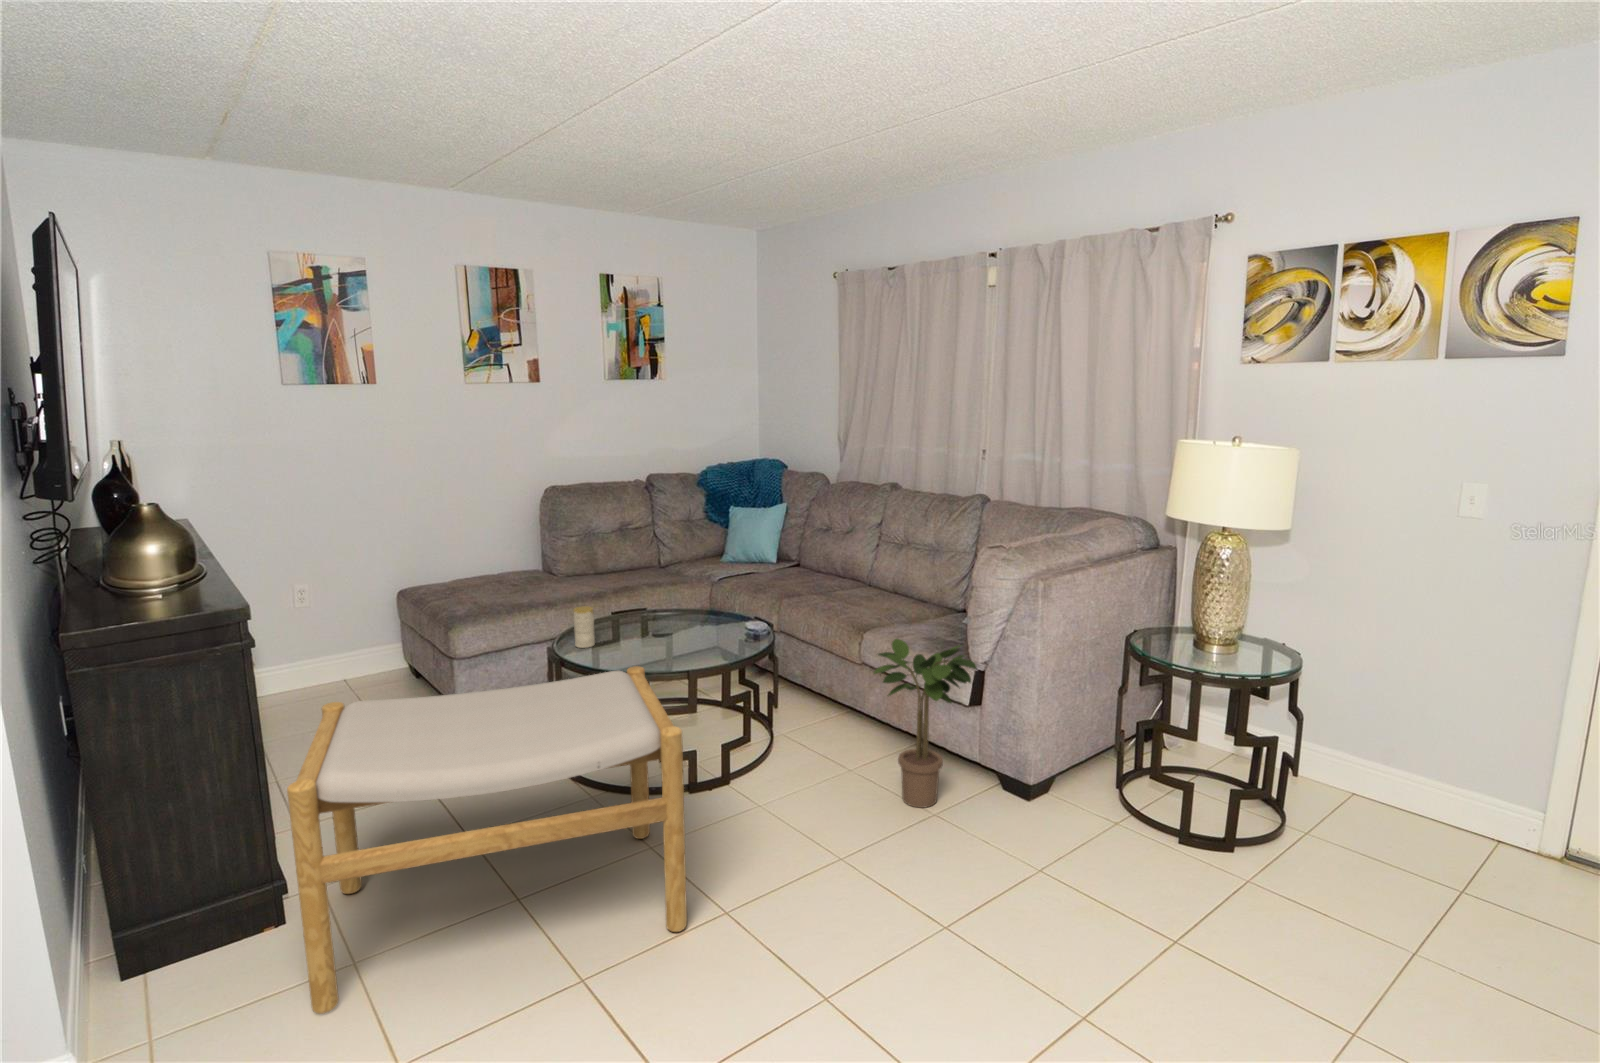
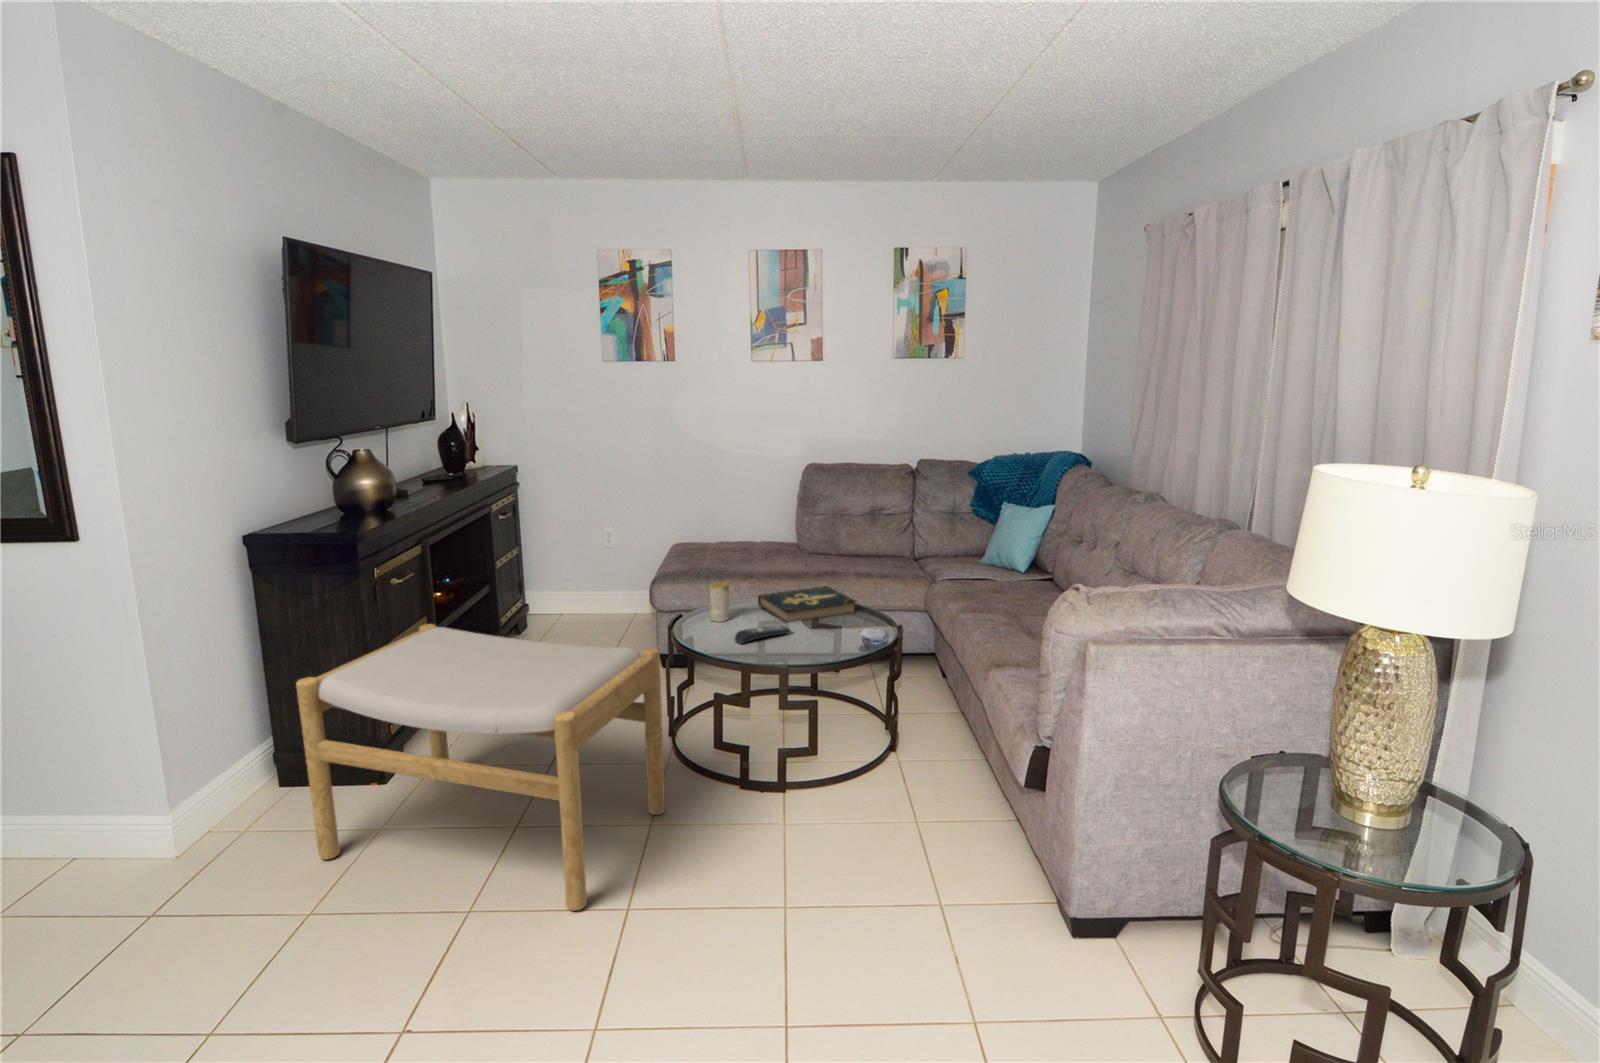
book: none [599,599,698,636] -> present [758,586,856,623]
remote control: none [639,636,677,658] -> present [735,626,790,644]
potted plant: present [874,639,976,808] -> none [900,682,1026,894]

